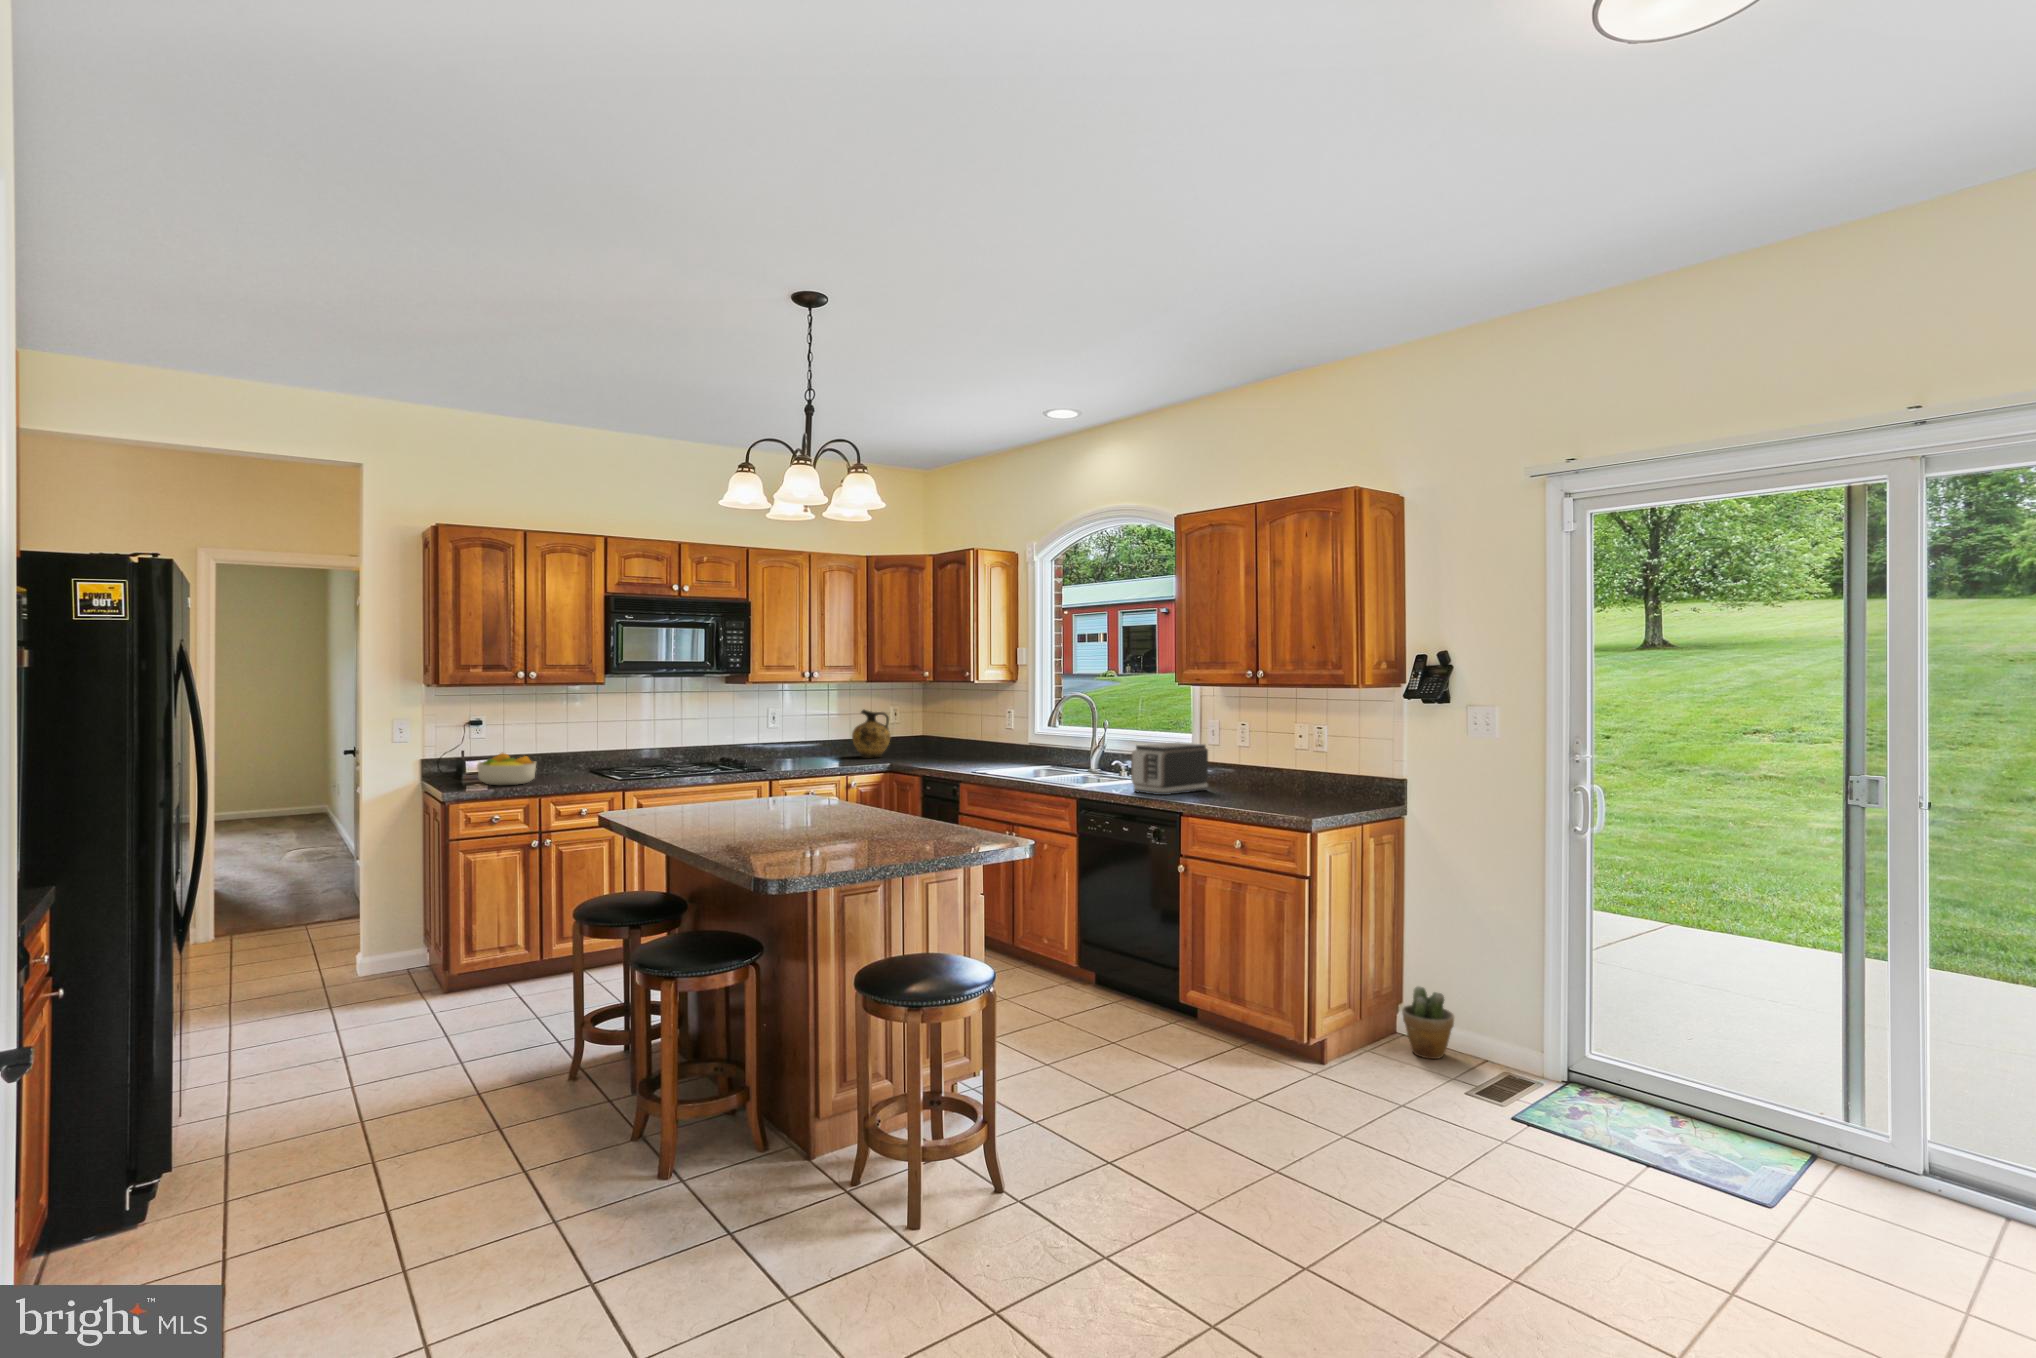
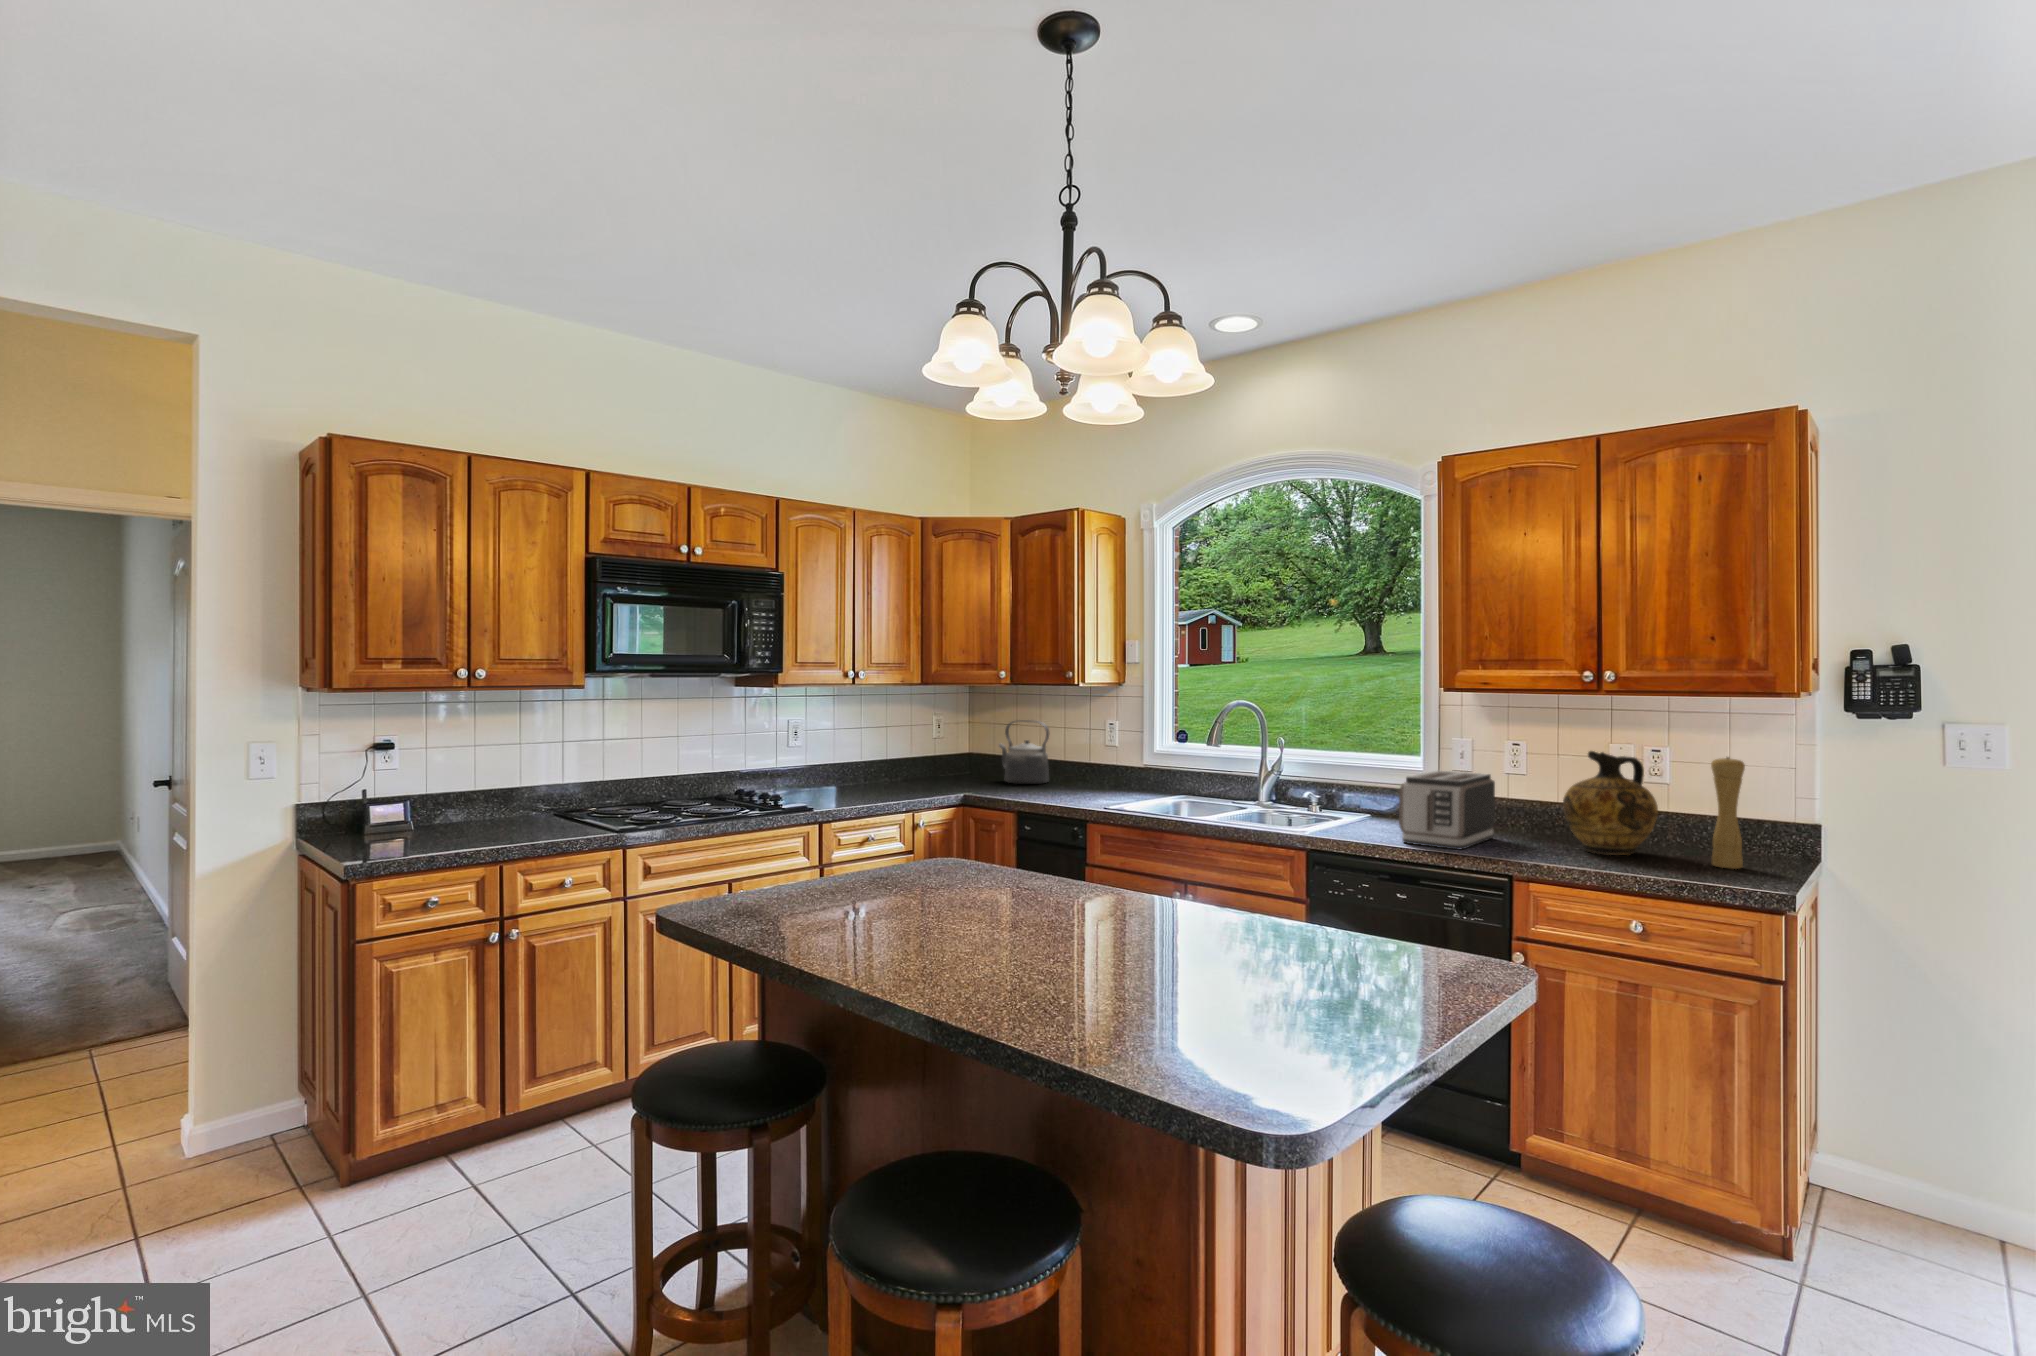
kettle: none [937,709,973,758] -> present [999,720,1049,784]
ceramic jug: present [852,710,891,757] -> present [1563,751,1658,855]
pepper mill: none [1309,729,1329,806] -> present [1711,757,1745,869]
fruit bowl: present [477,753,536,785] -> none [396,794,494,848]
potted plant: present [1402,986,1454,1059] -> none [1866,1131,1962,1242]

